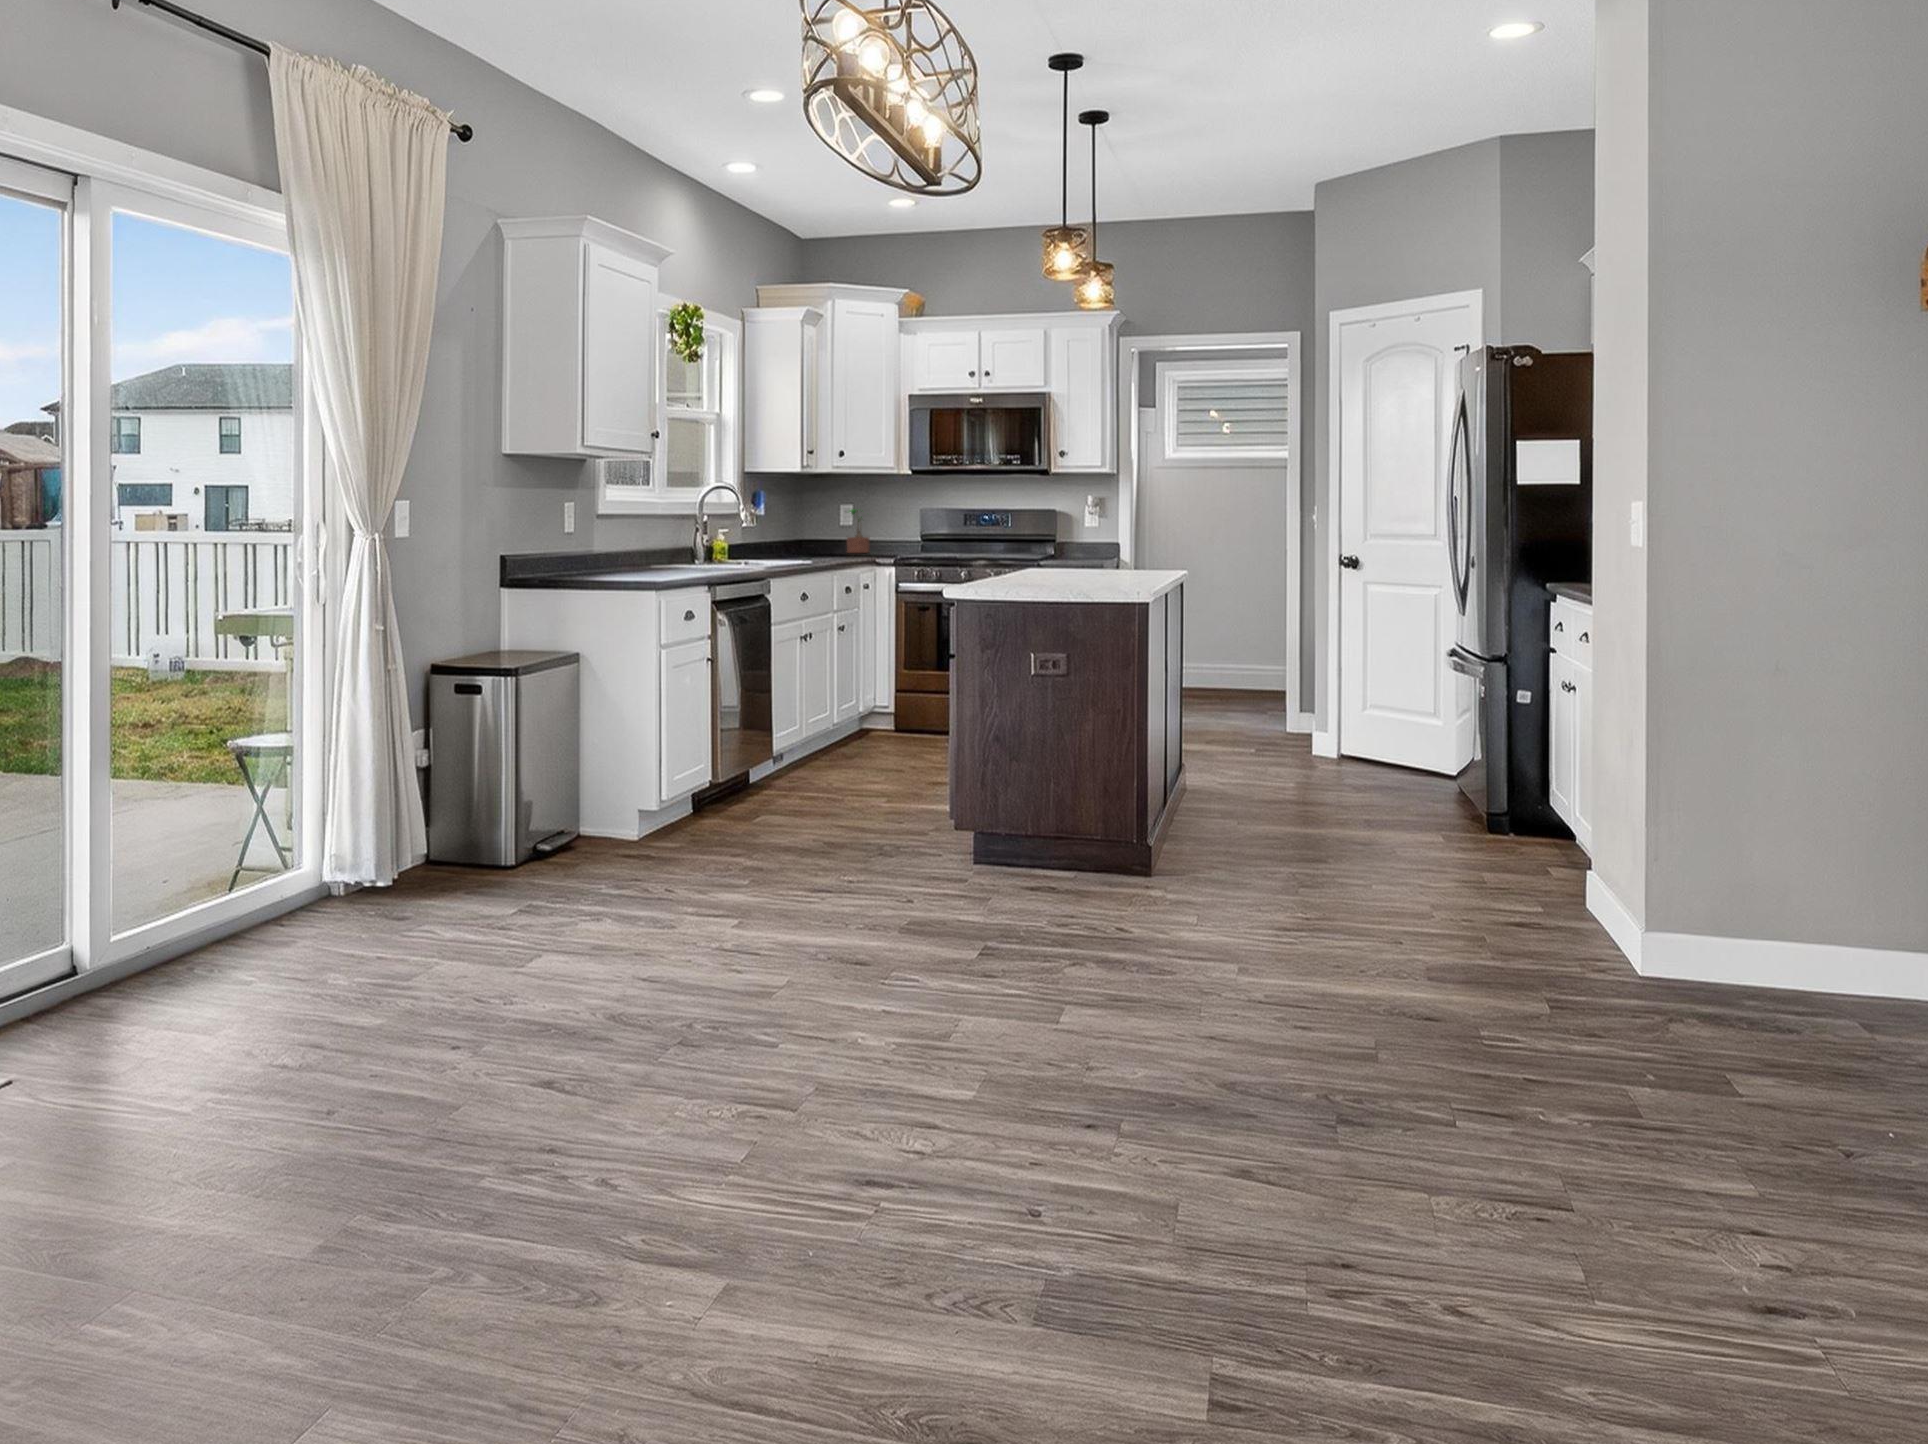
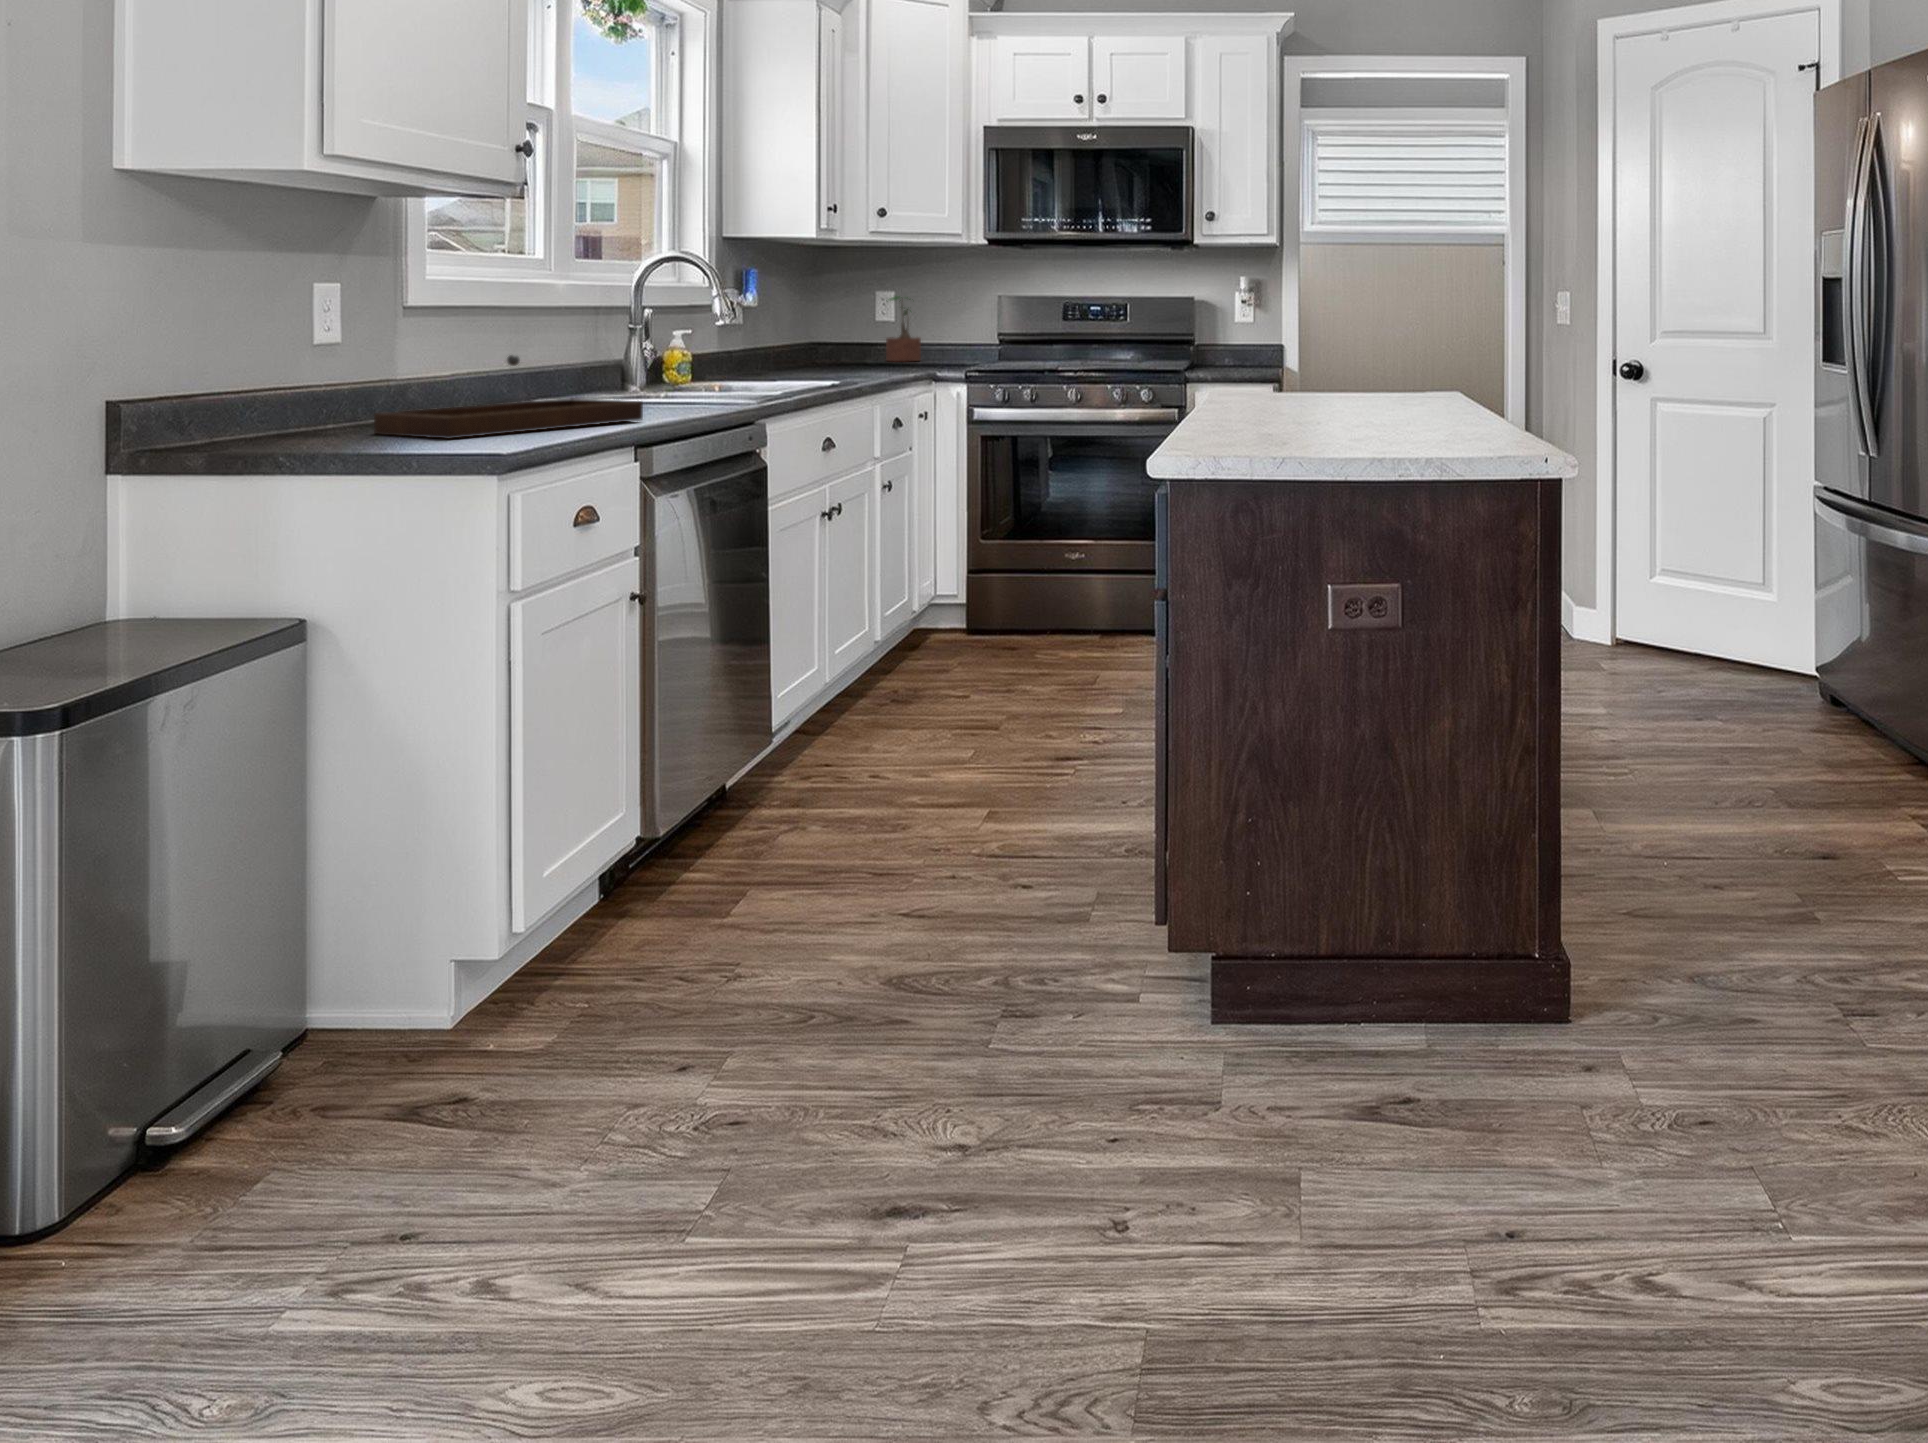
tray: none [595,539,711,577] -> present [374,355,643,439]

